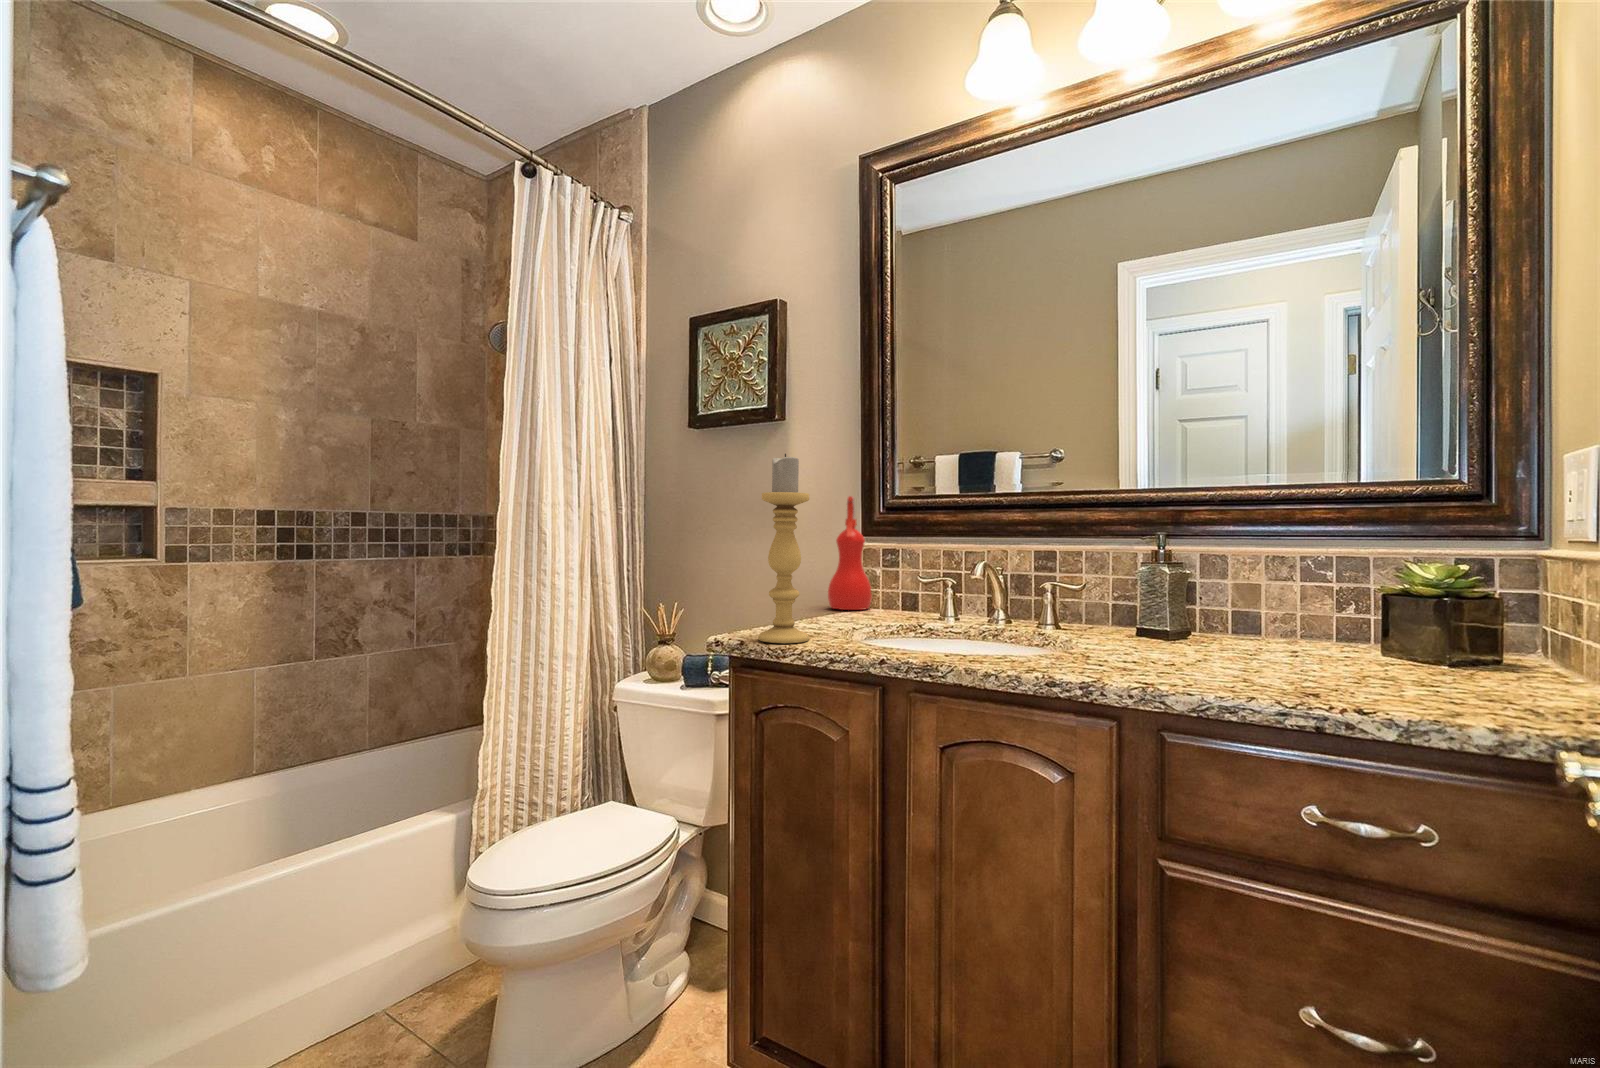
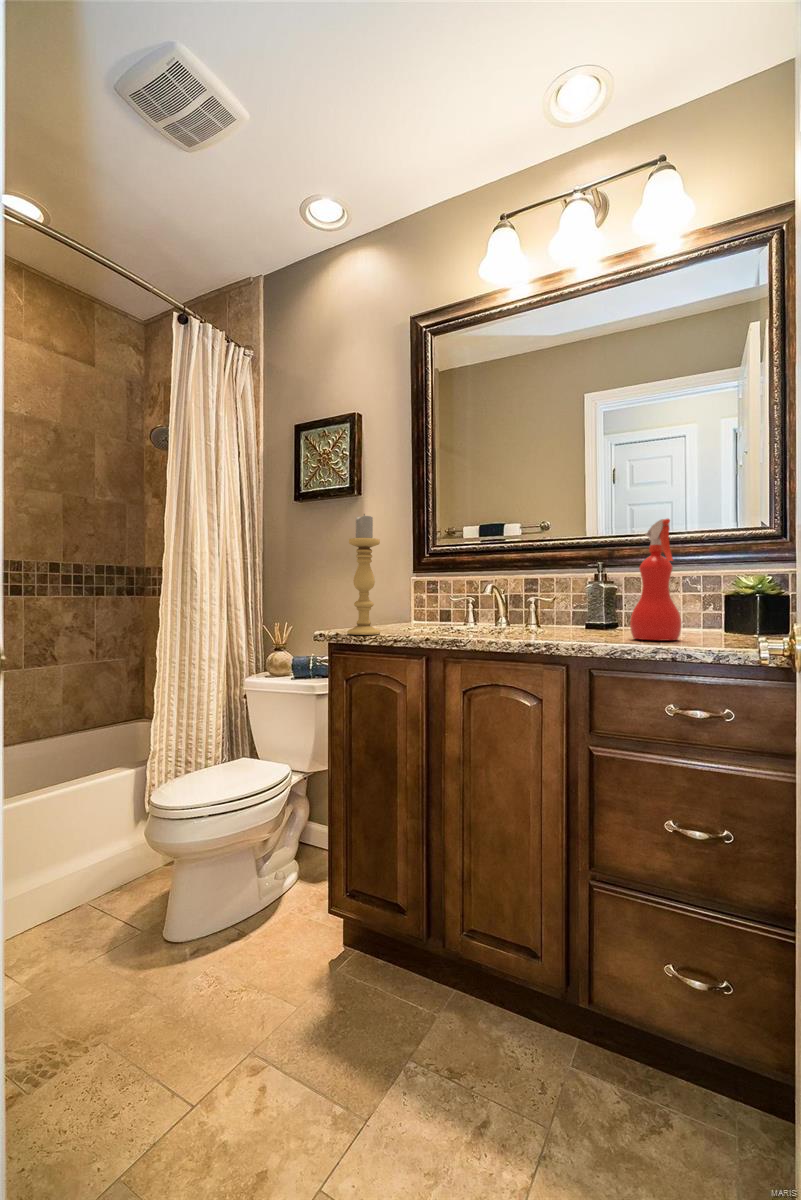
spray bottle: present [828,496,872,610] -> present [630,519,681,640]

